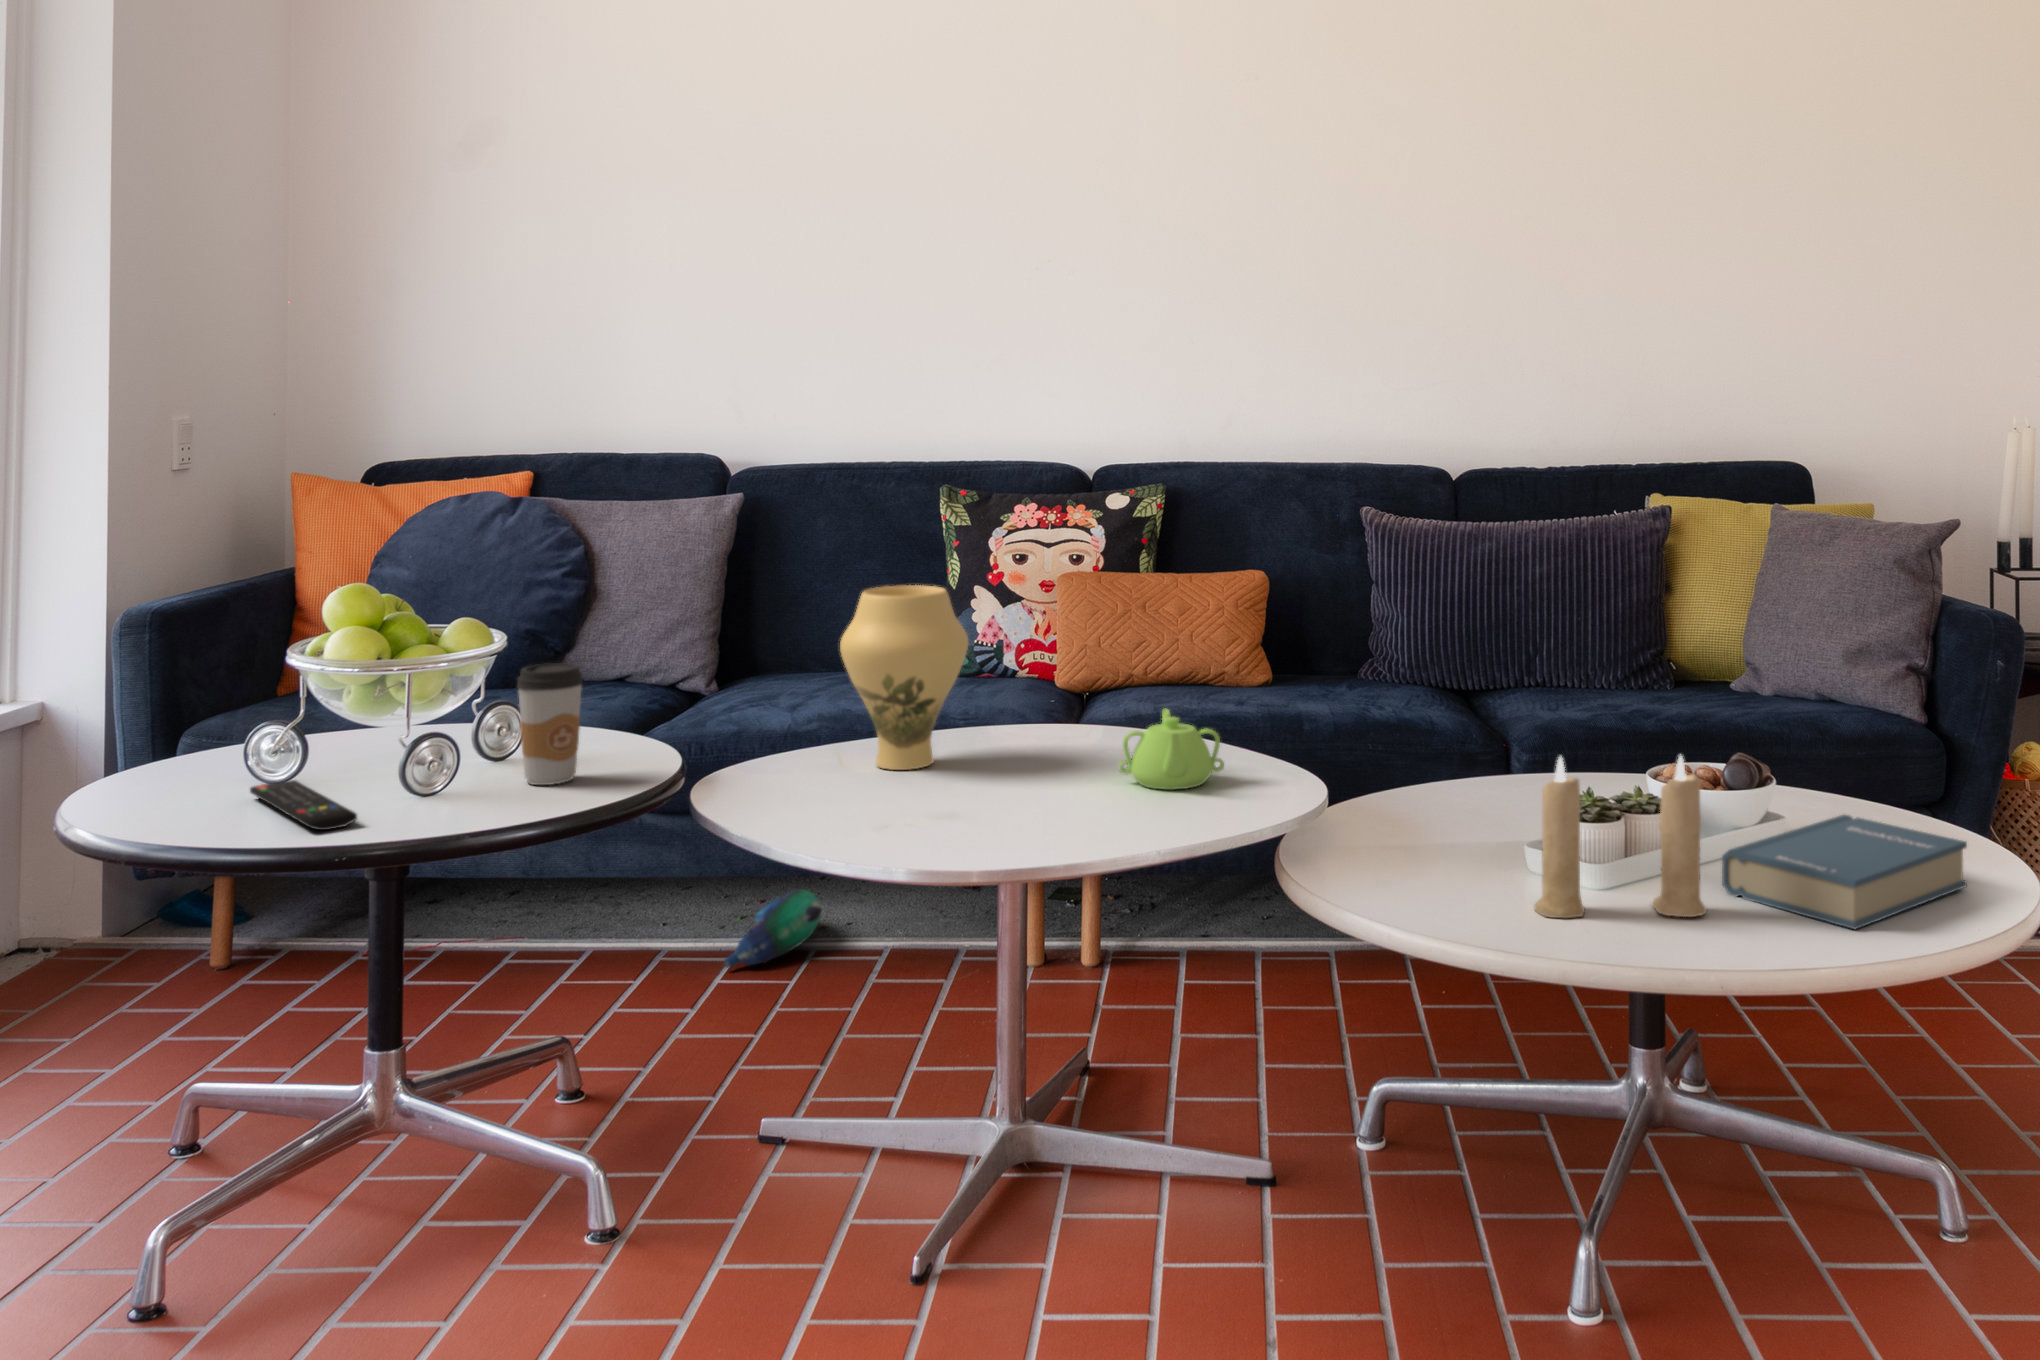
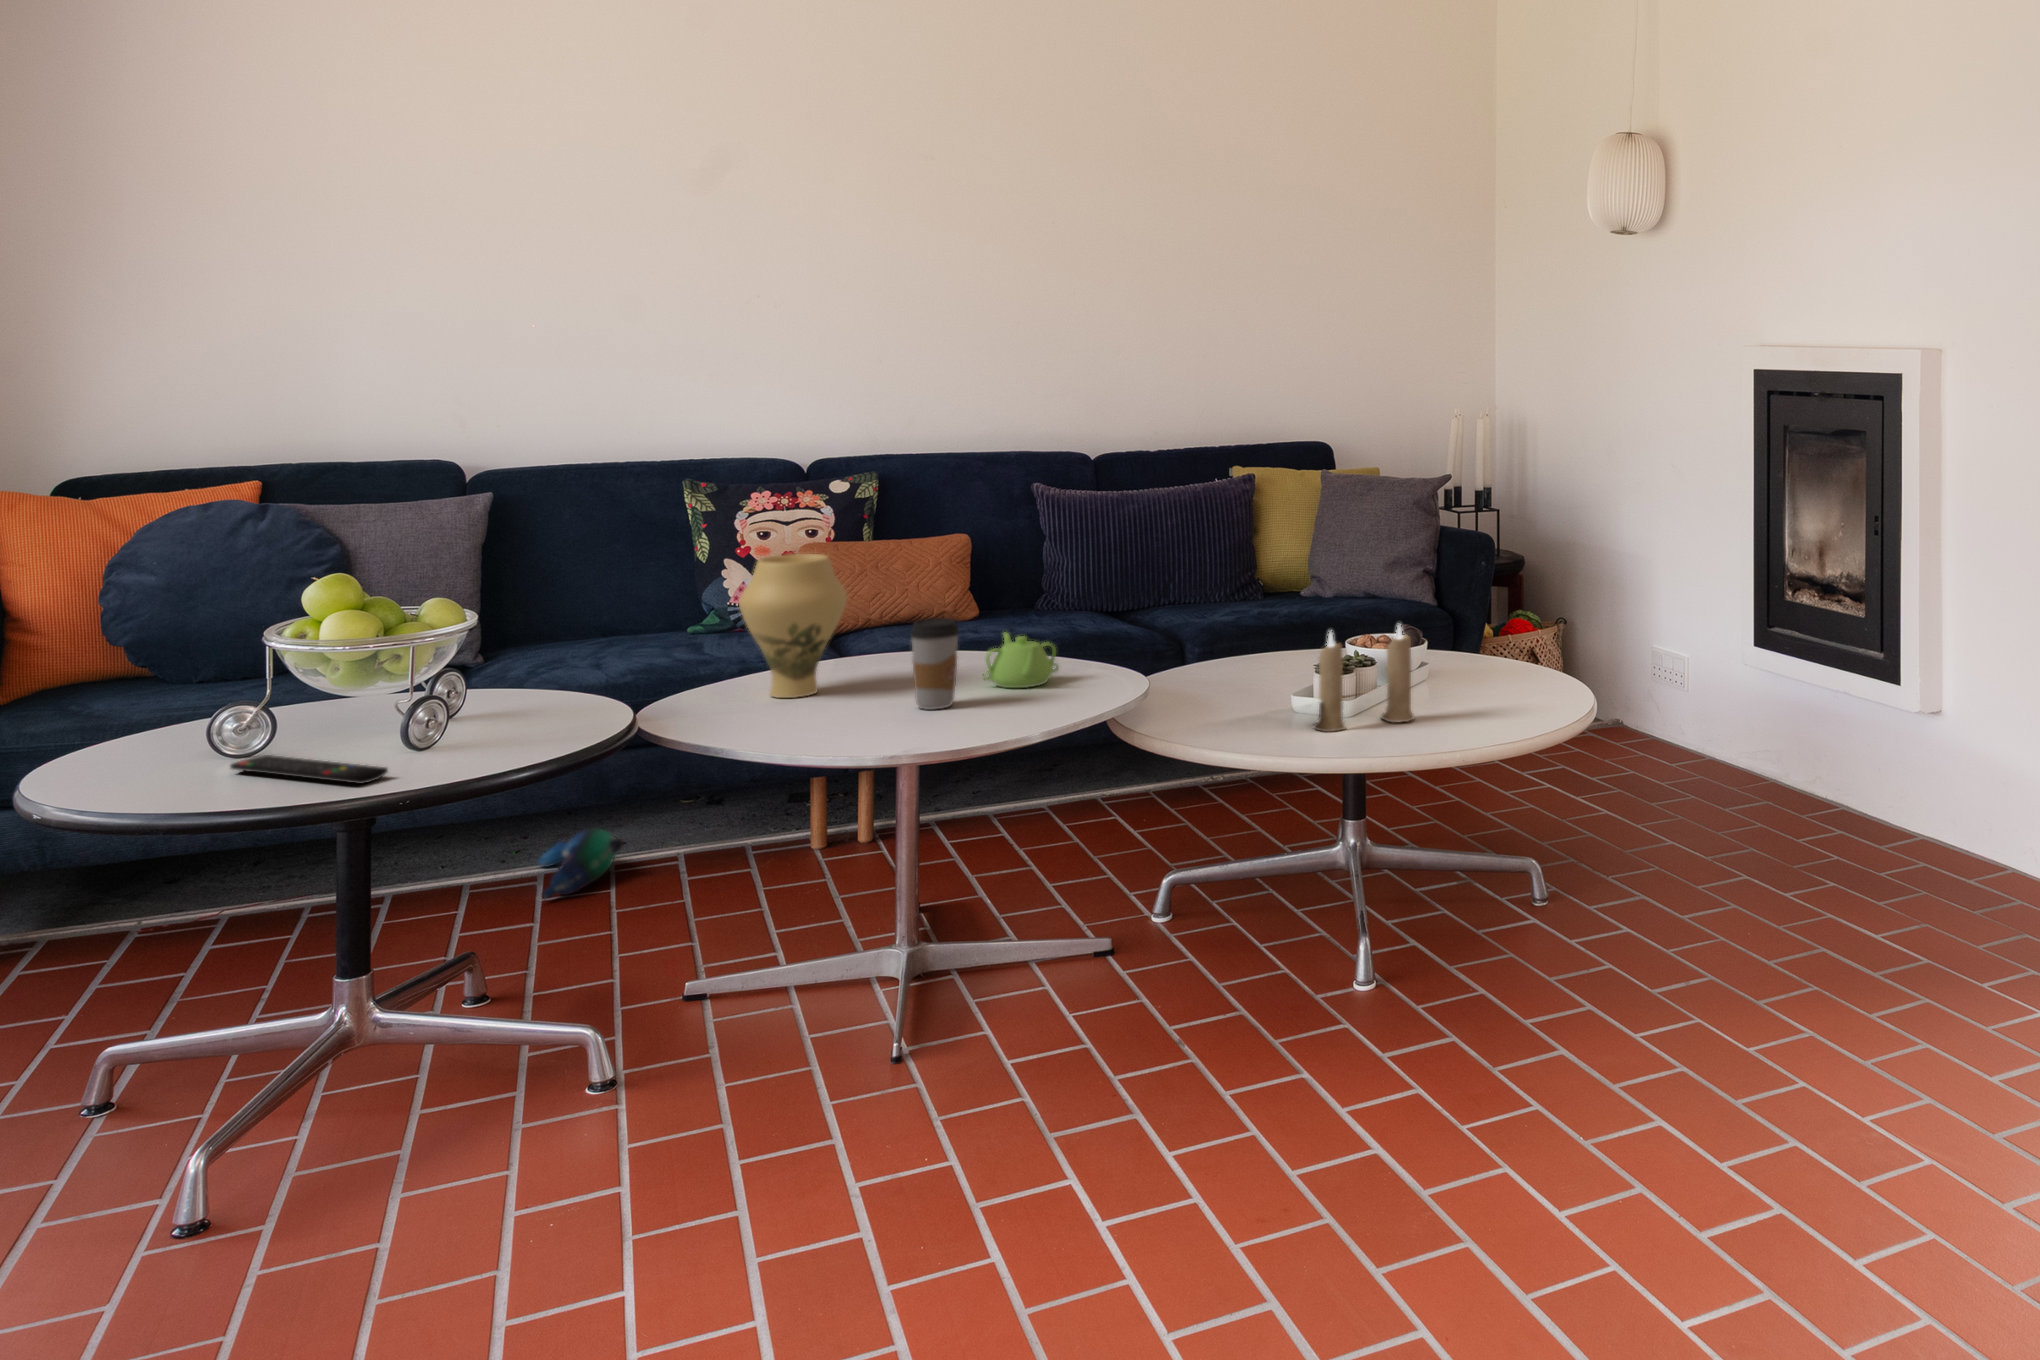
coffee cup: present [517,663,583,785] -> present [911,618,959,710]
hardback book: present [1722,815,1967,930] -> none [1414,656,1544,717]

